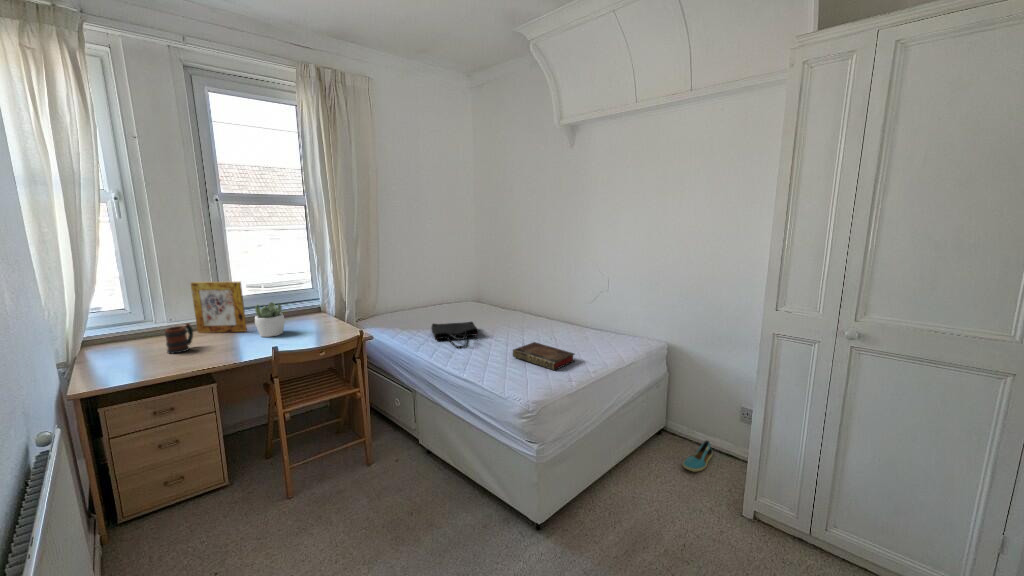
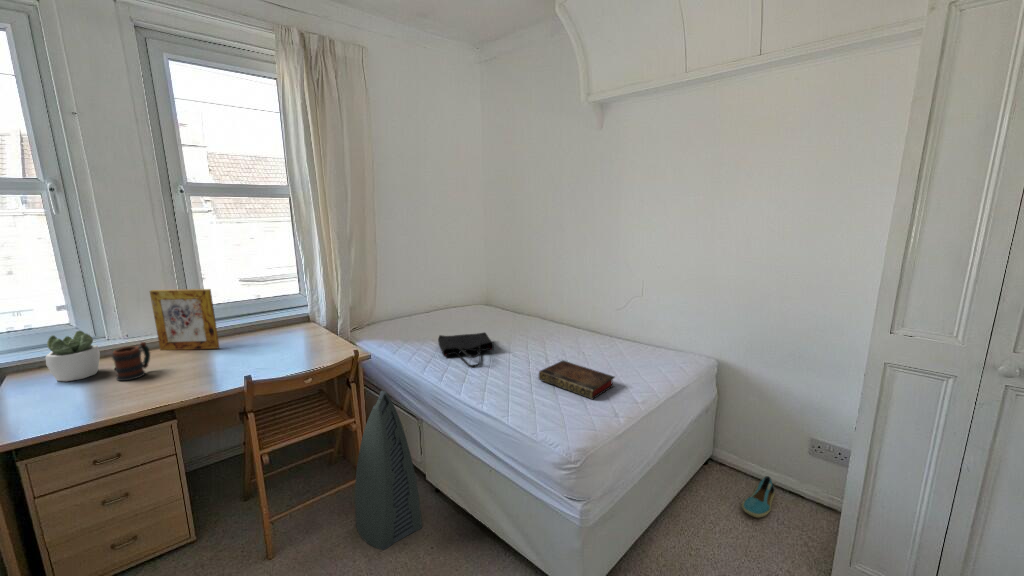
succulent plant: present [255,302,285,337] -> present [46,331,100,381]
air purifier: none [360,364,415,493] -> present [355,391,422,550]

